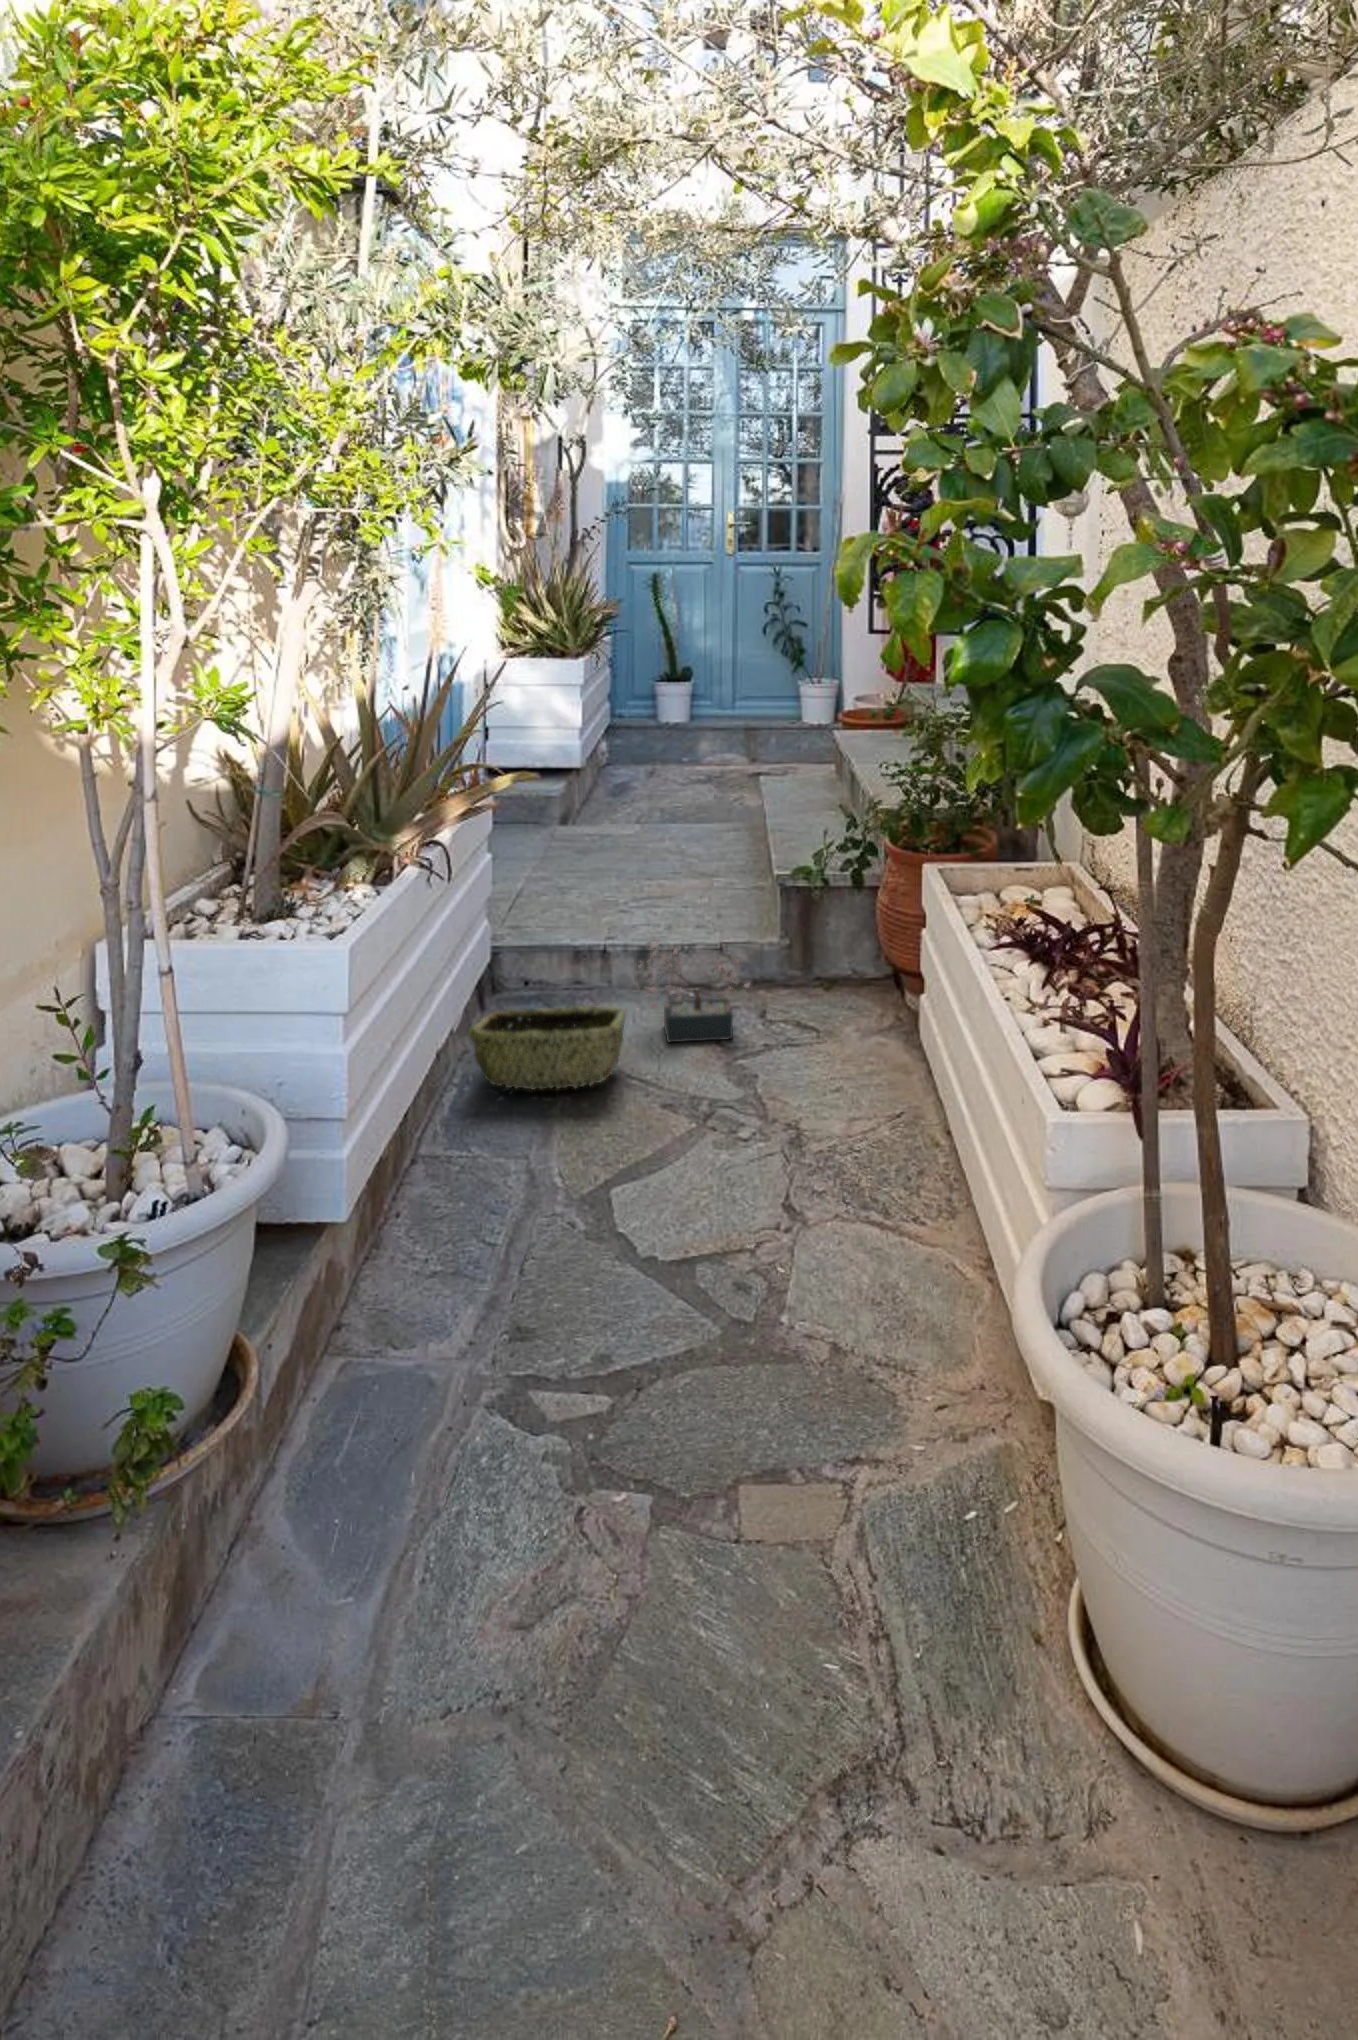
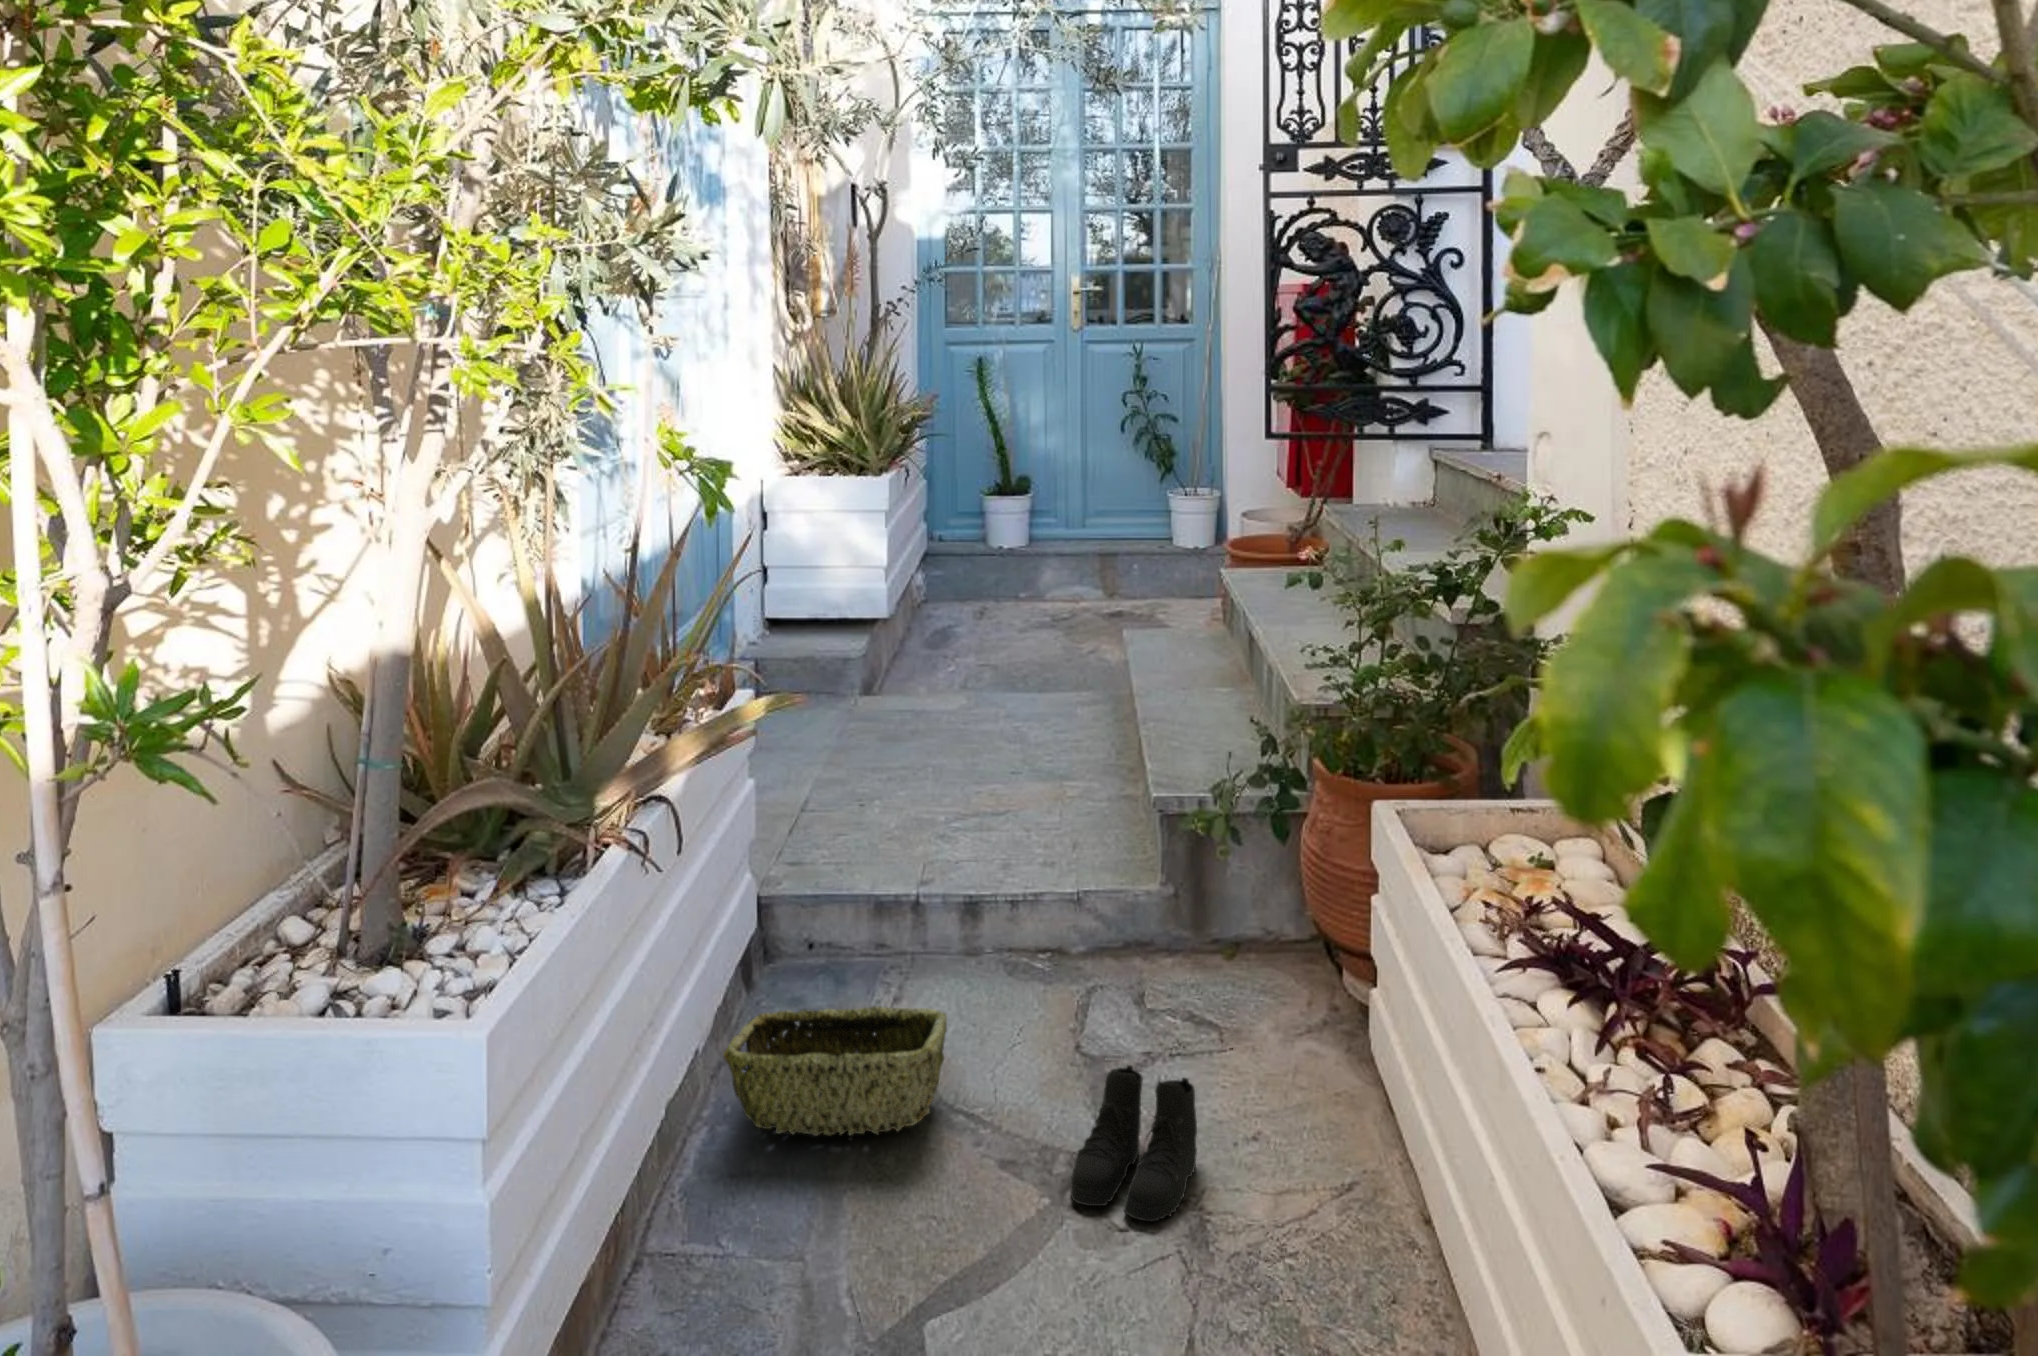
decorative plant: present [636,941,750,1042] -> none [960,899,1124,1053]
boots: none [710,1038,797,1136] -> present [1071,1065,1197,1221]

